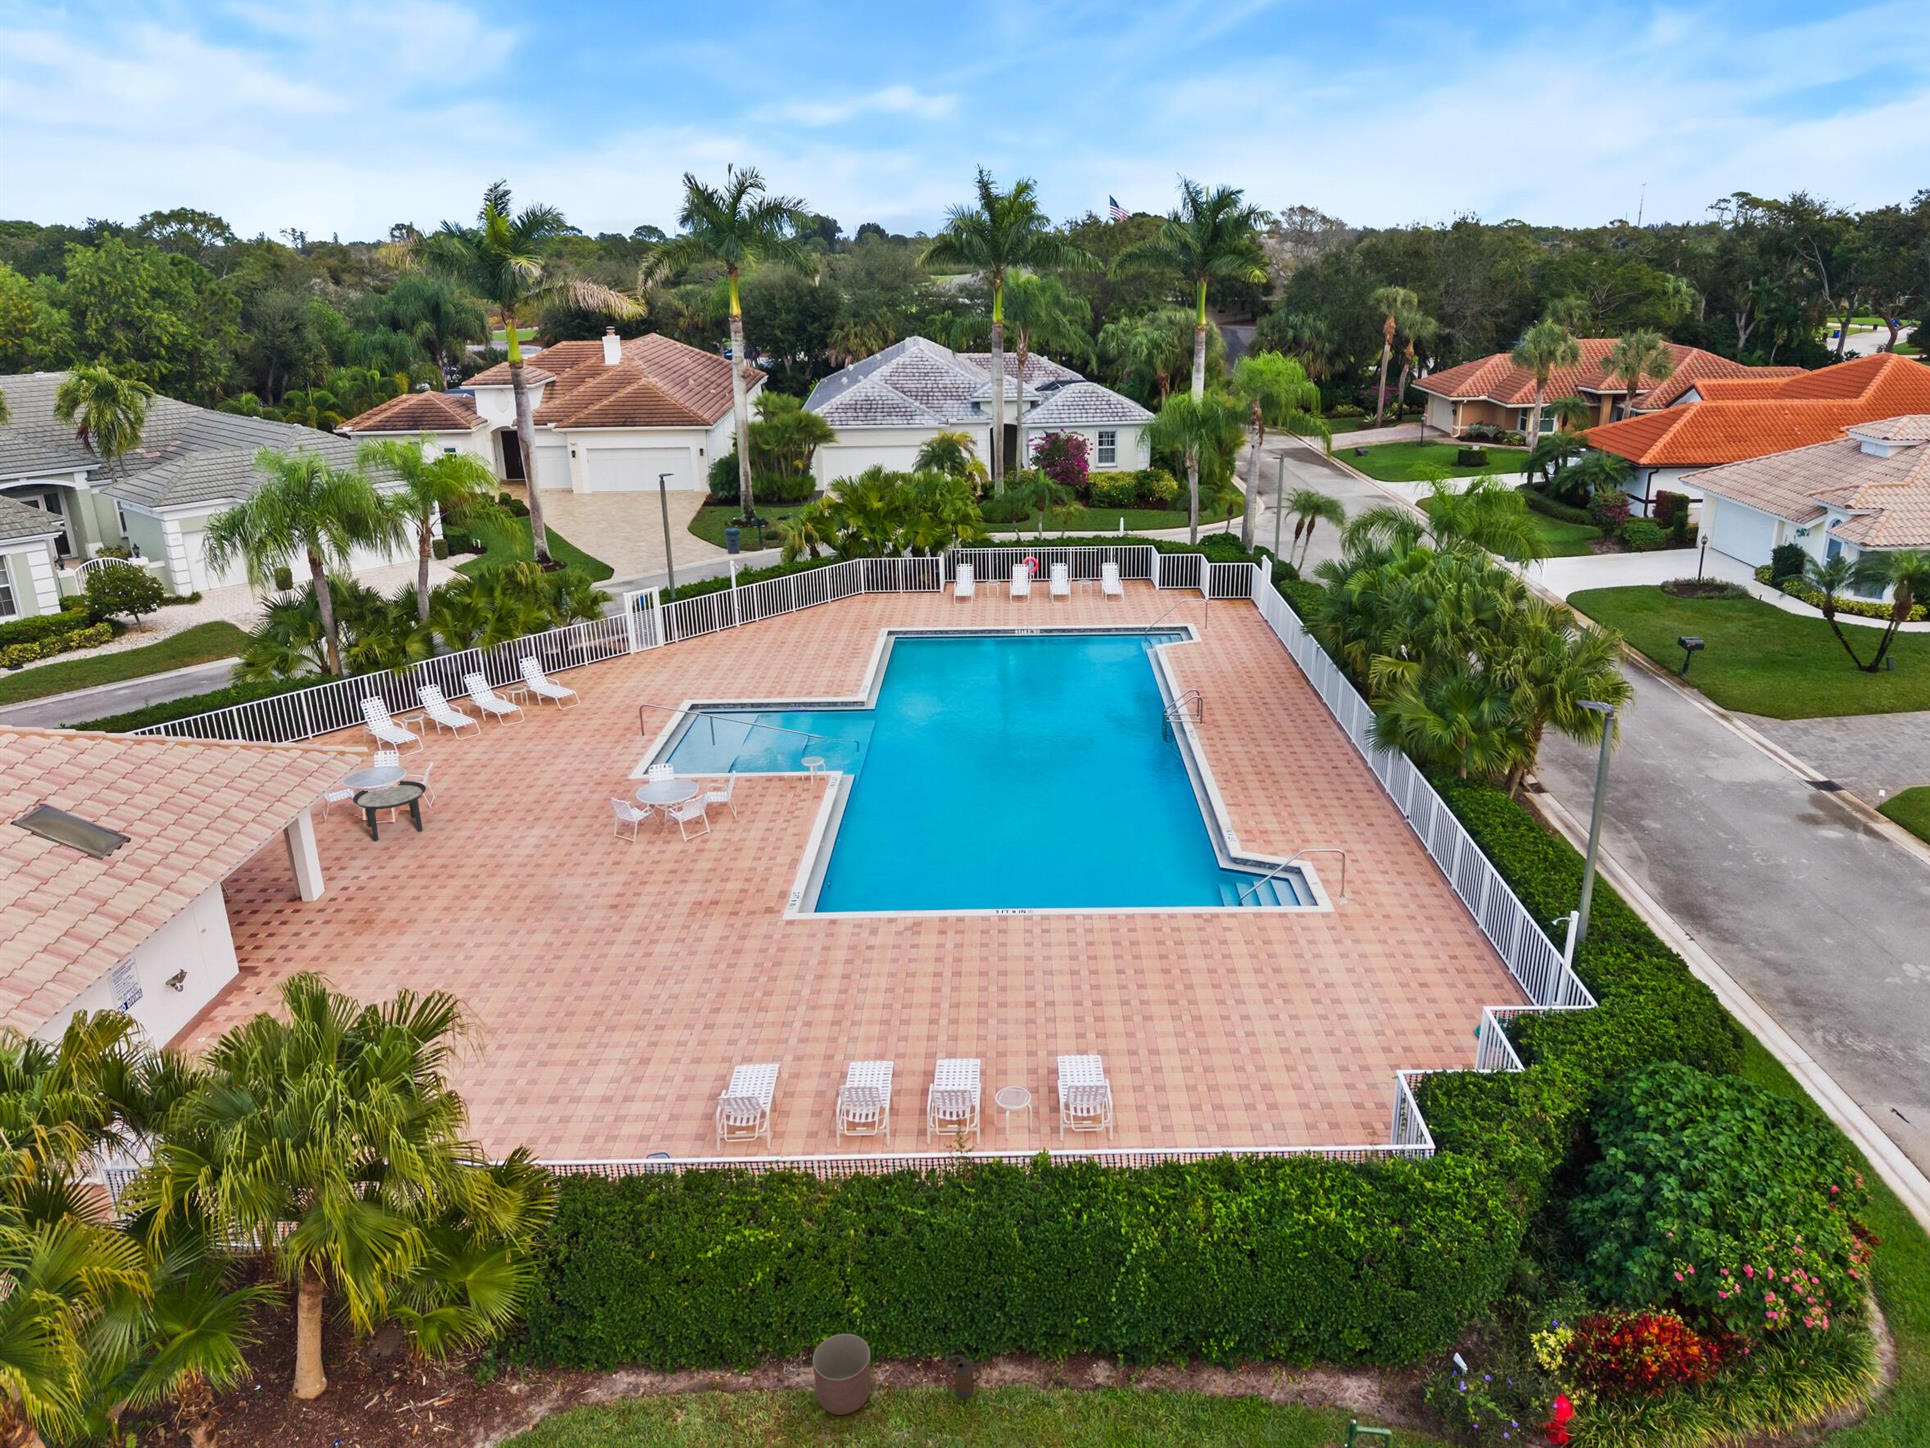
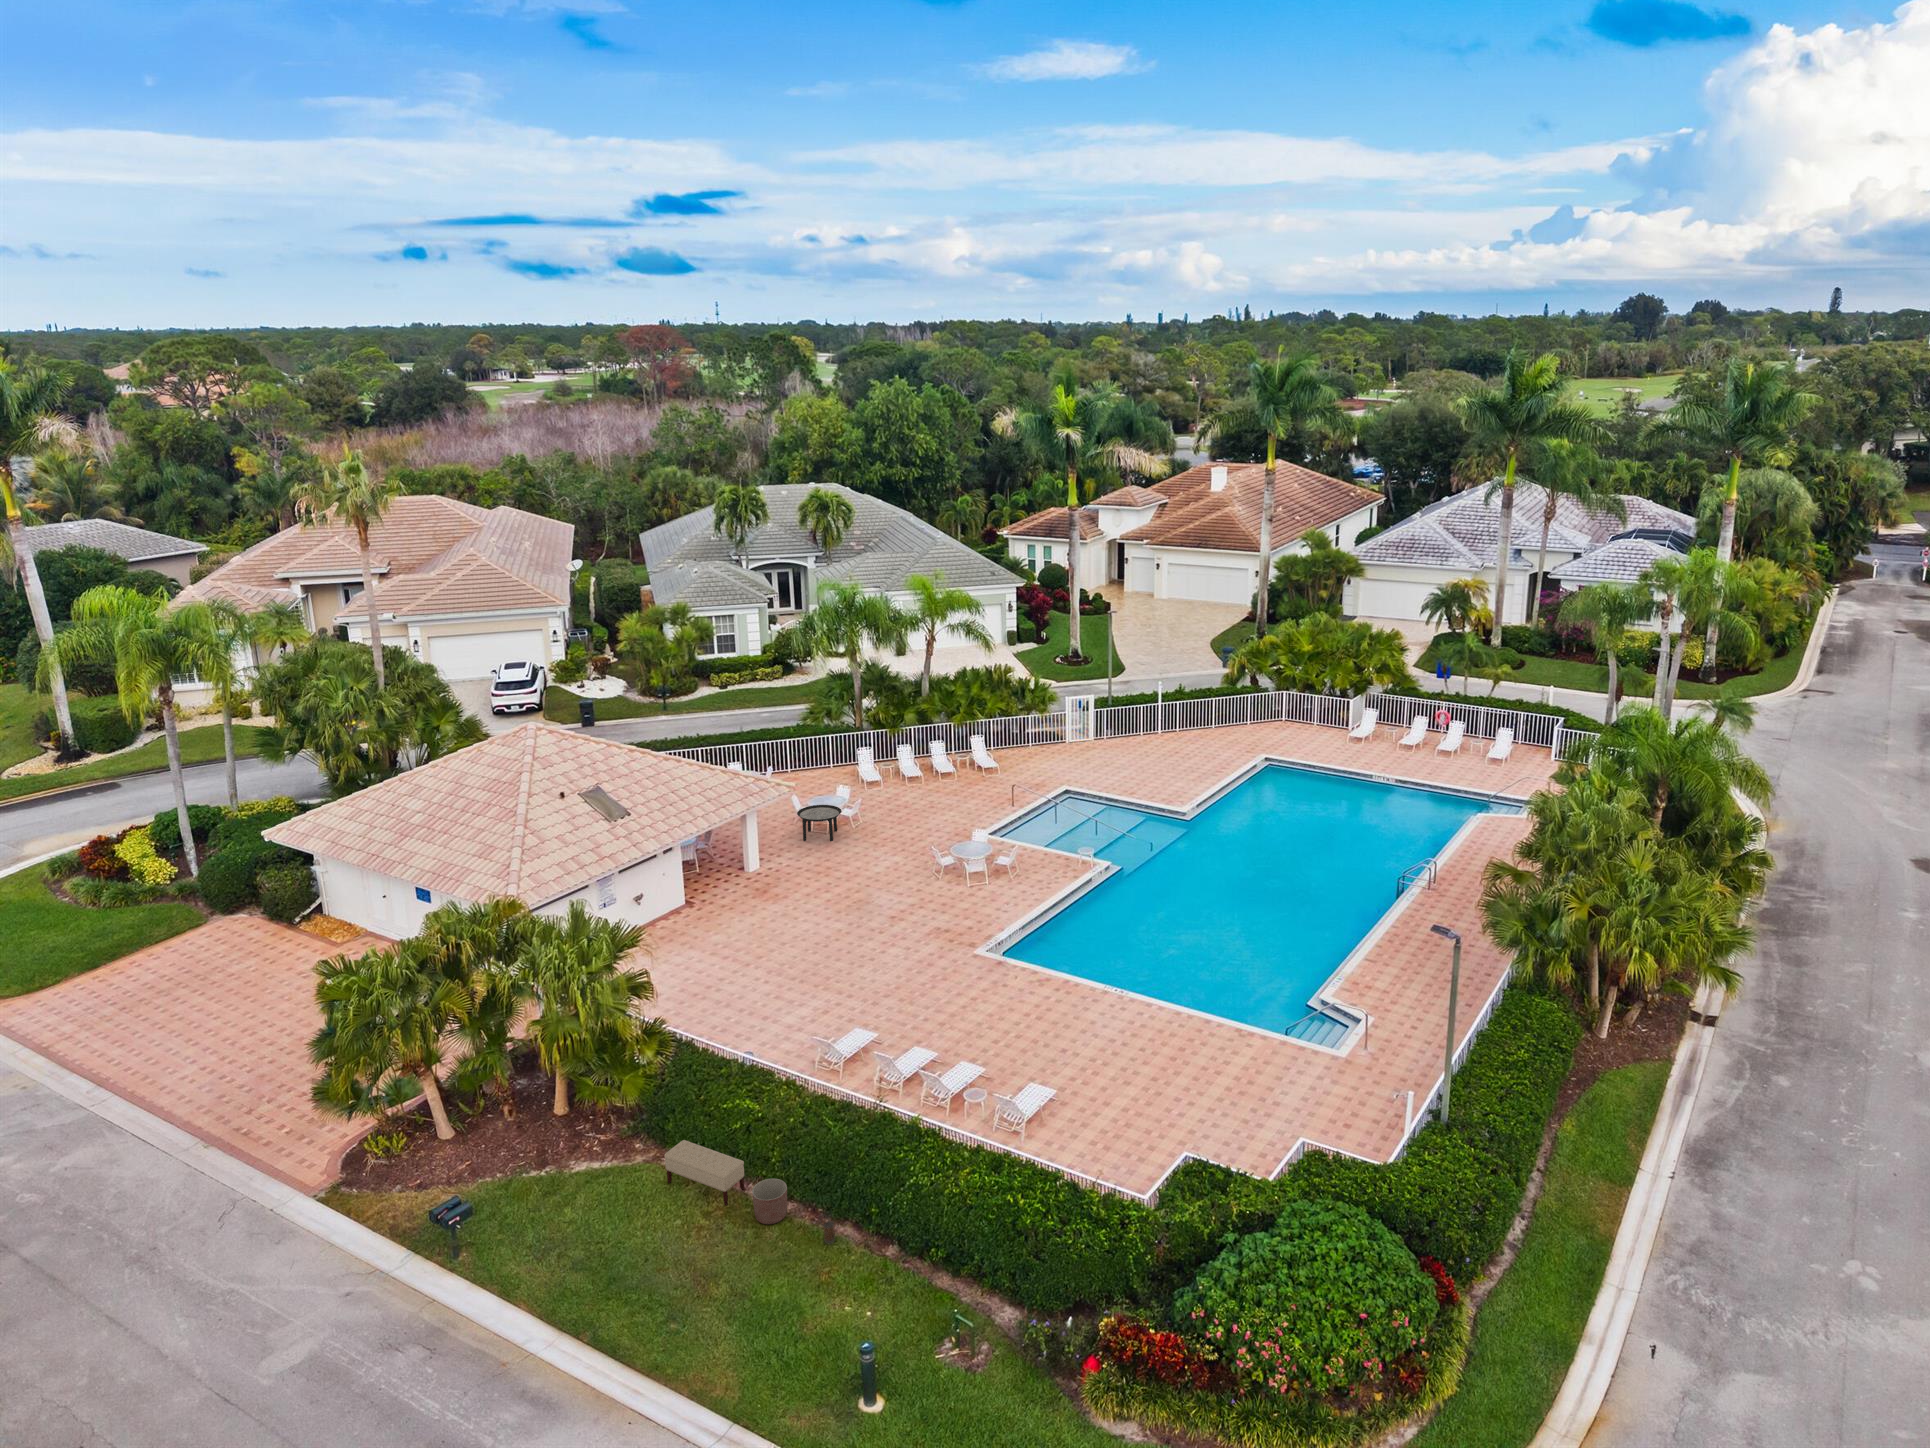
bench: none [617,1332,765,1427] -> present [664,1140,745,1206]

